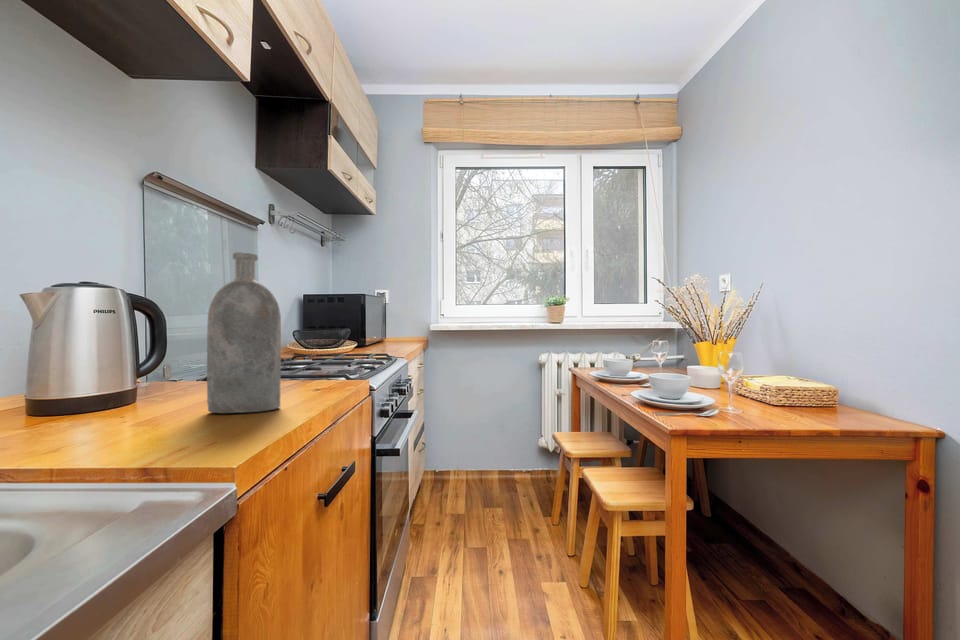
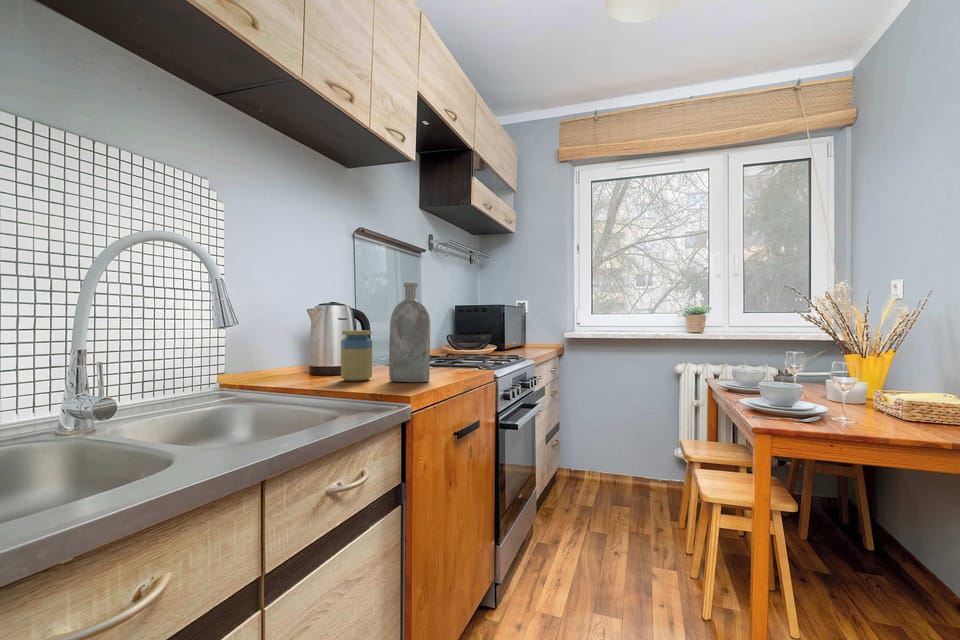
jar: none [108,330,174,419] -> present [341,330,372,381]

